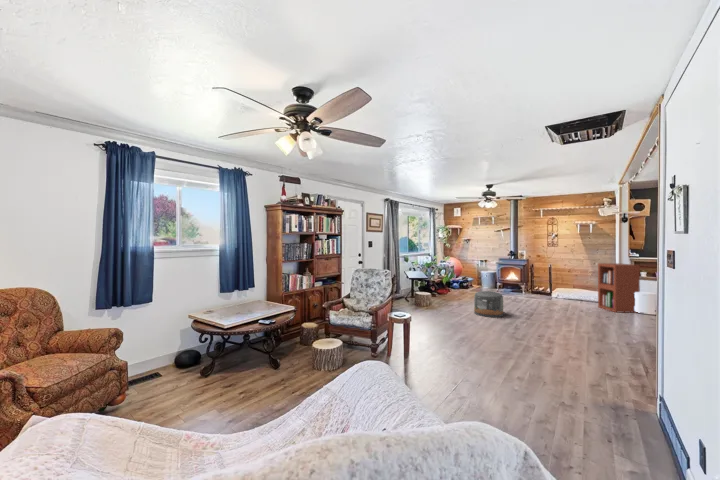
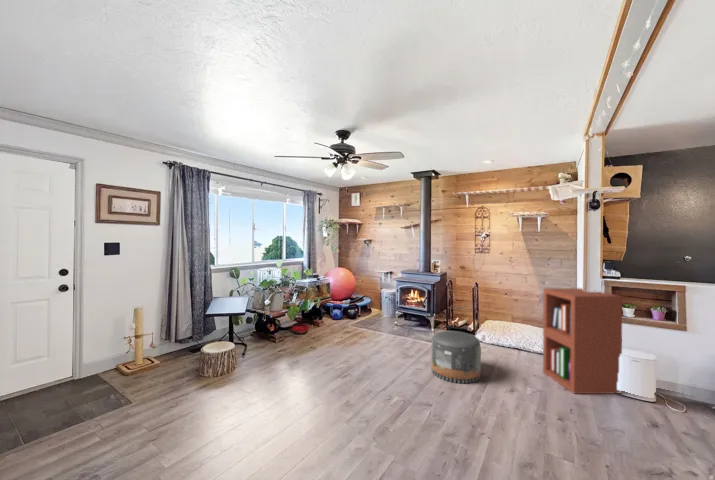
pouf: present [474,291,503,317] -> present [431,331,481,383]

